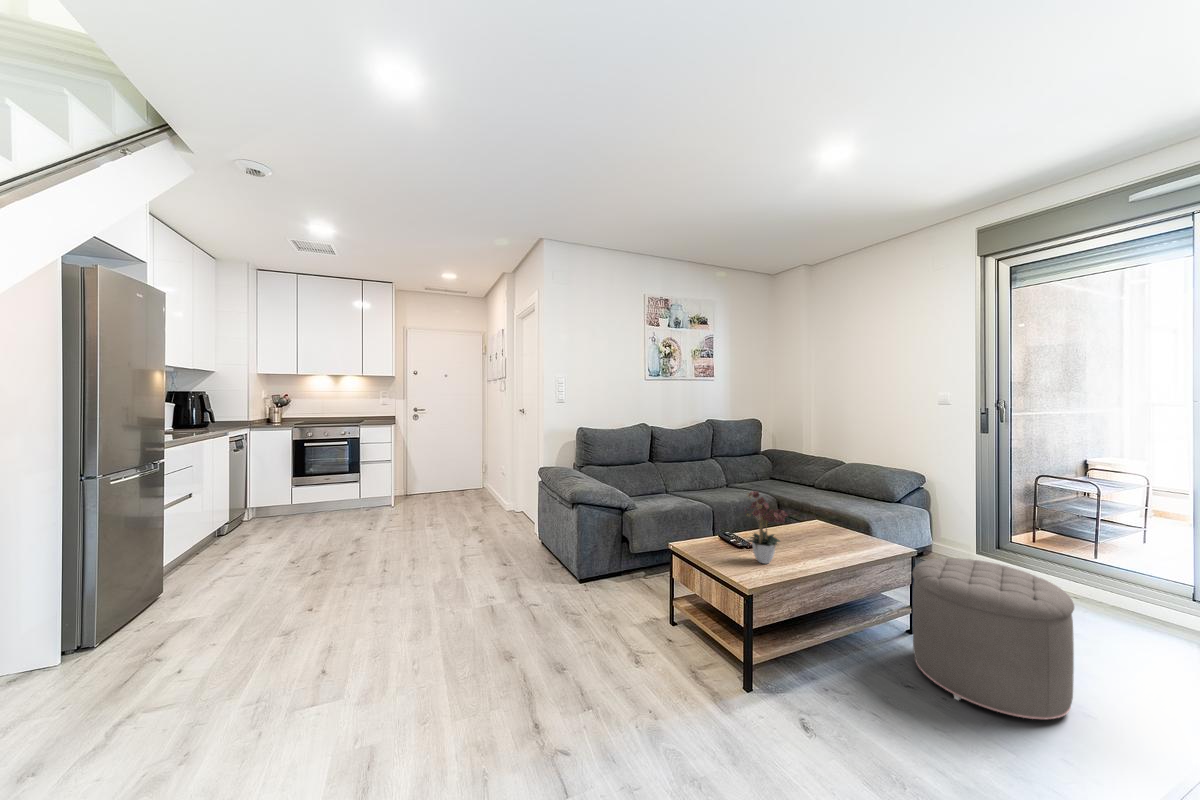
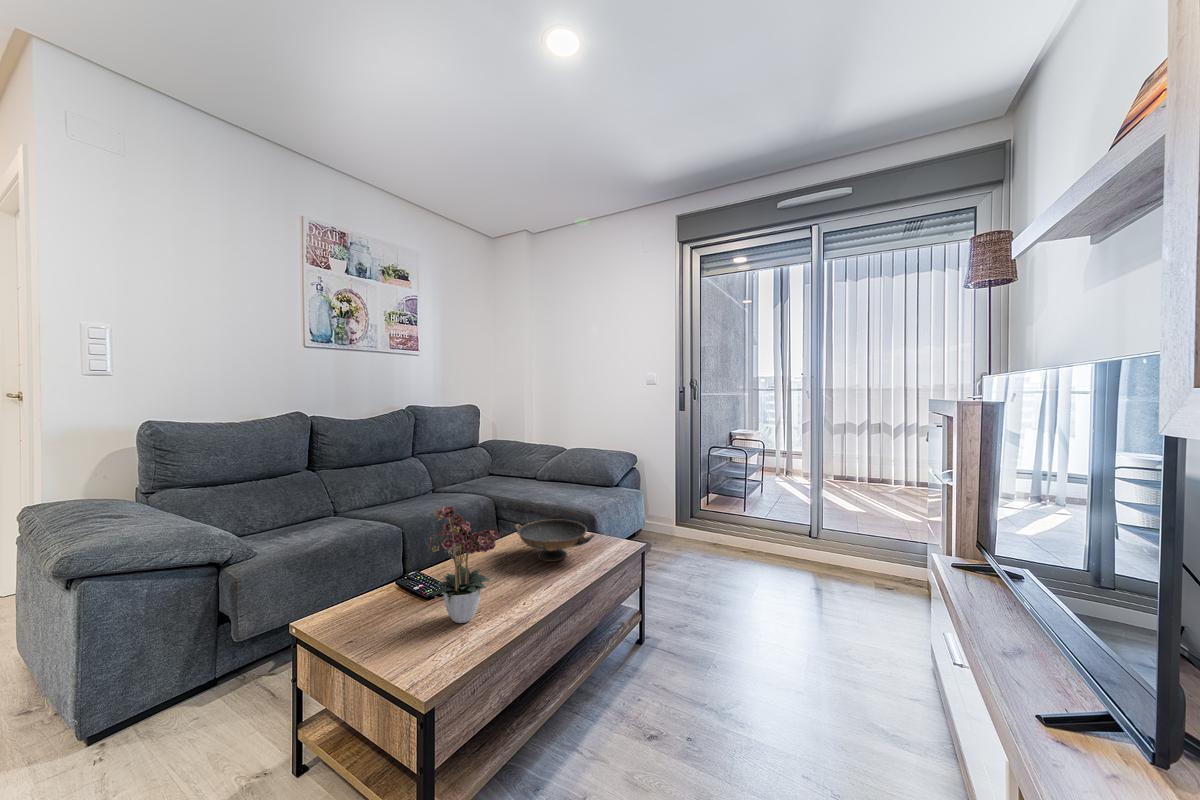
decorative bowl: none [797,515,863,546] -> present [514,520,594,562]
ottoman: present [913,558,1074,719] -> none [651,549,802,746]

